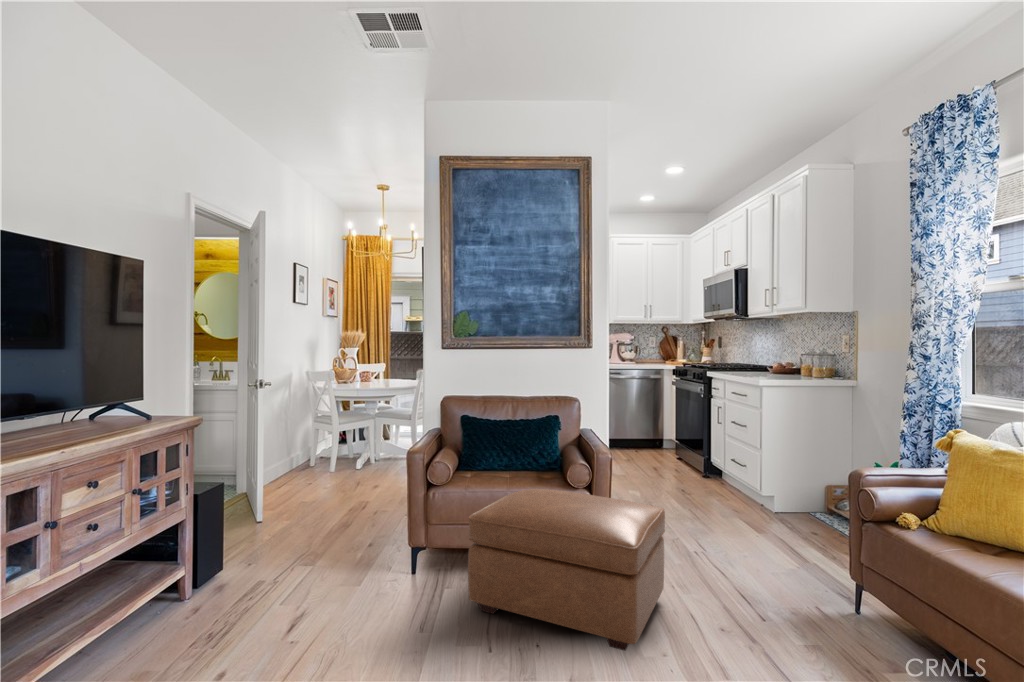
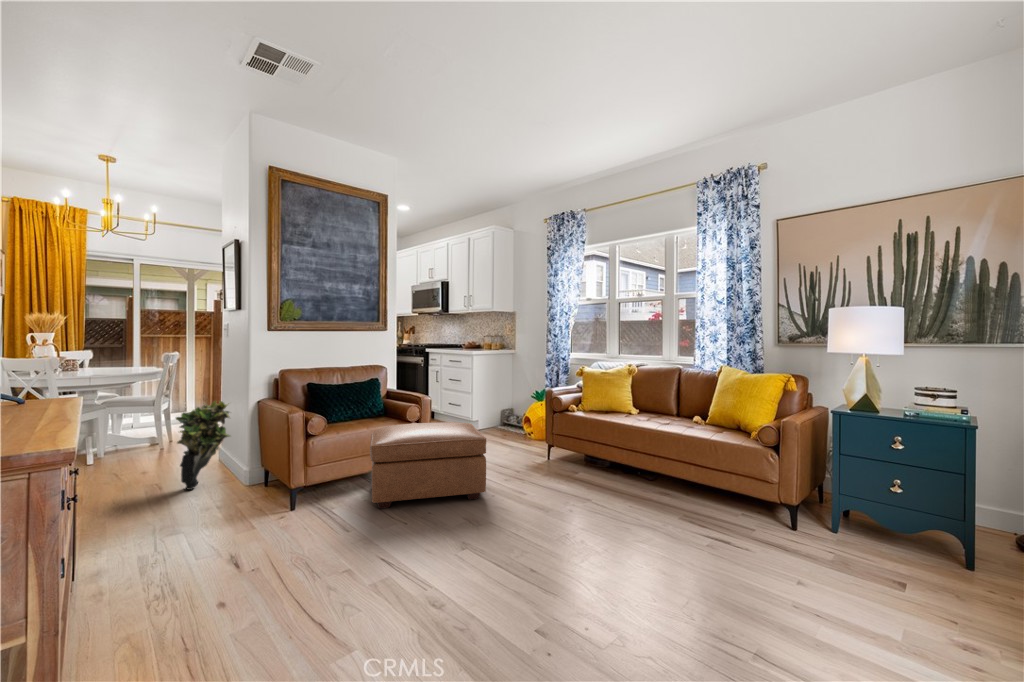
potted plant: none [358,424,414,517] -> present [176,401,230,490]

